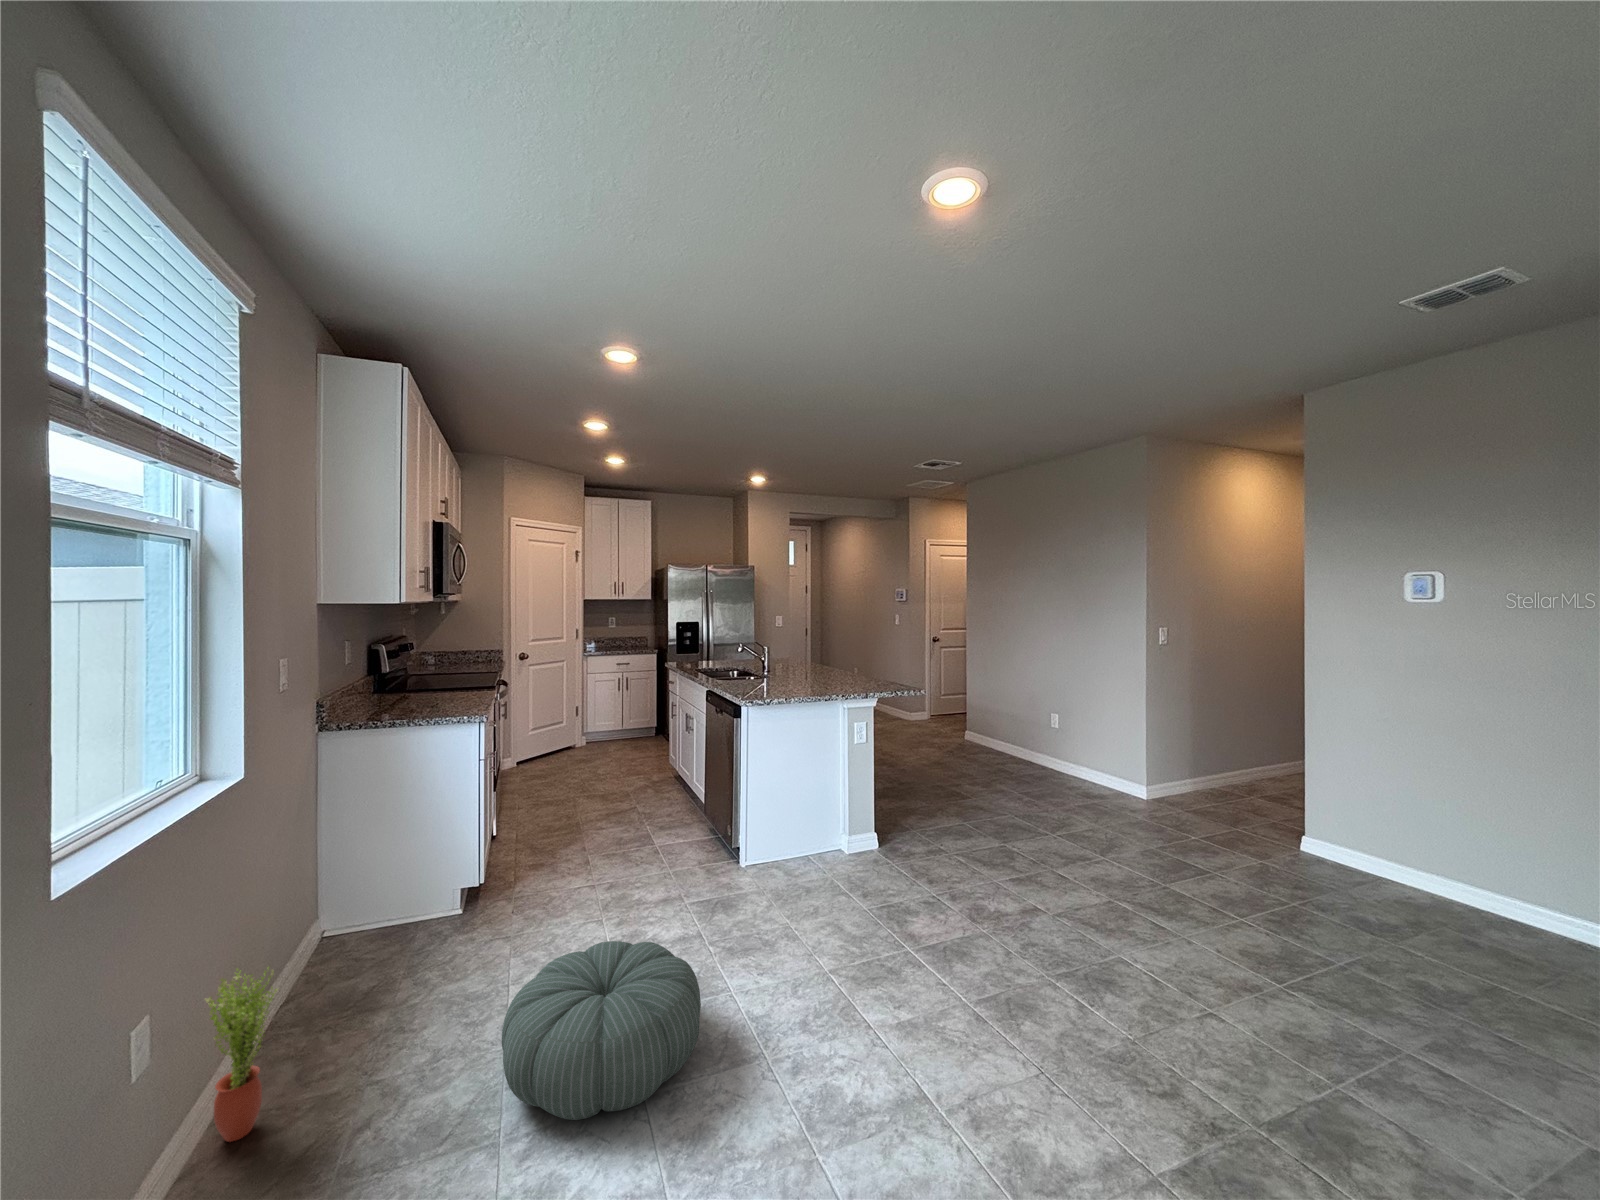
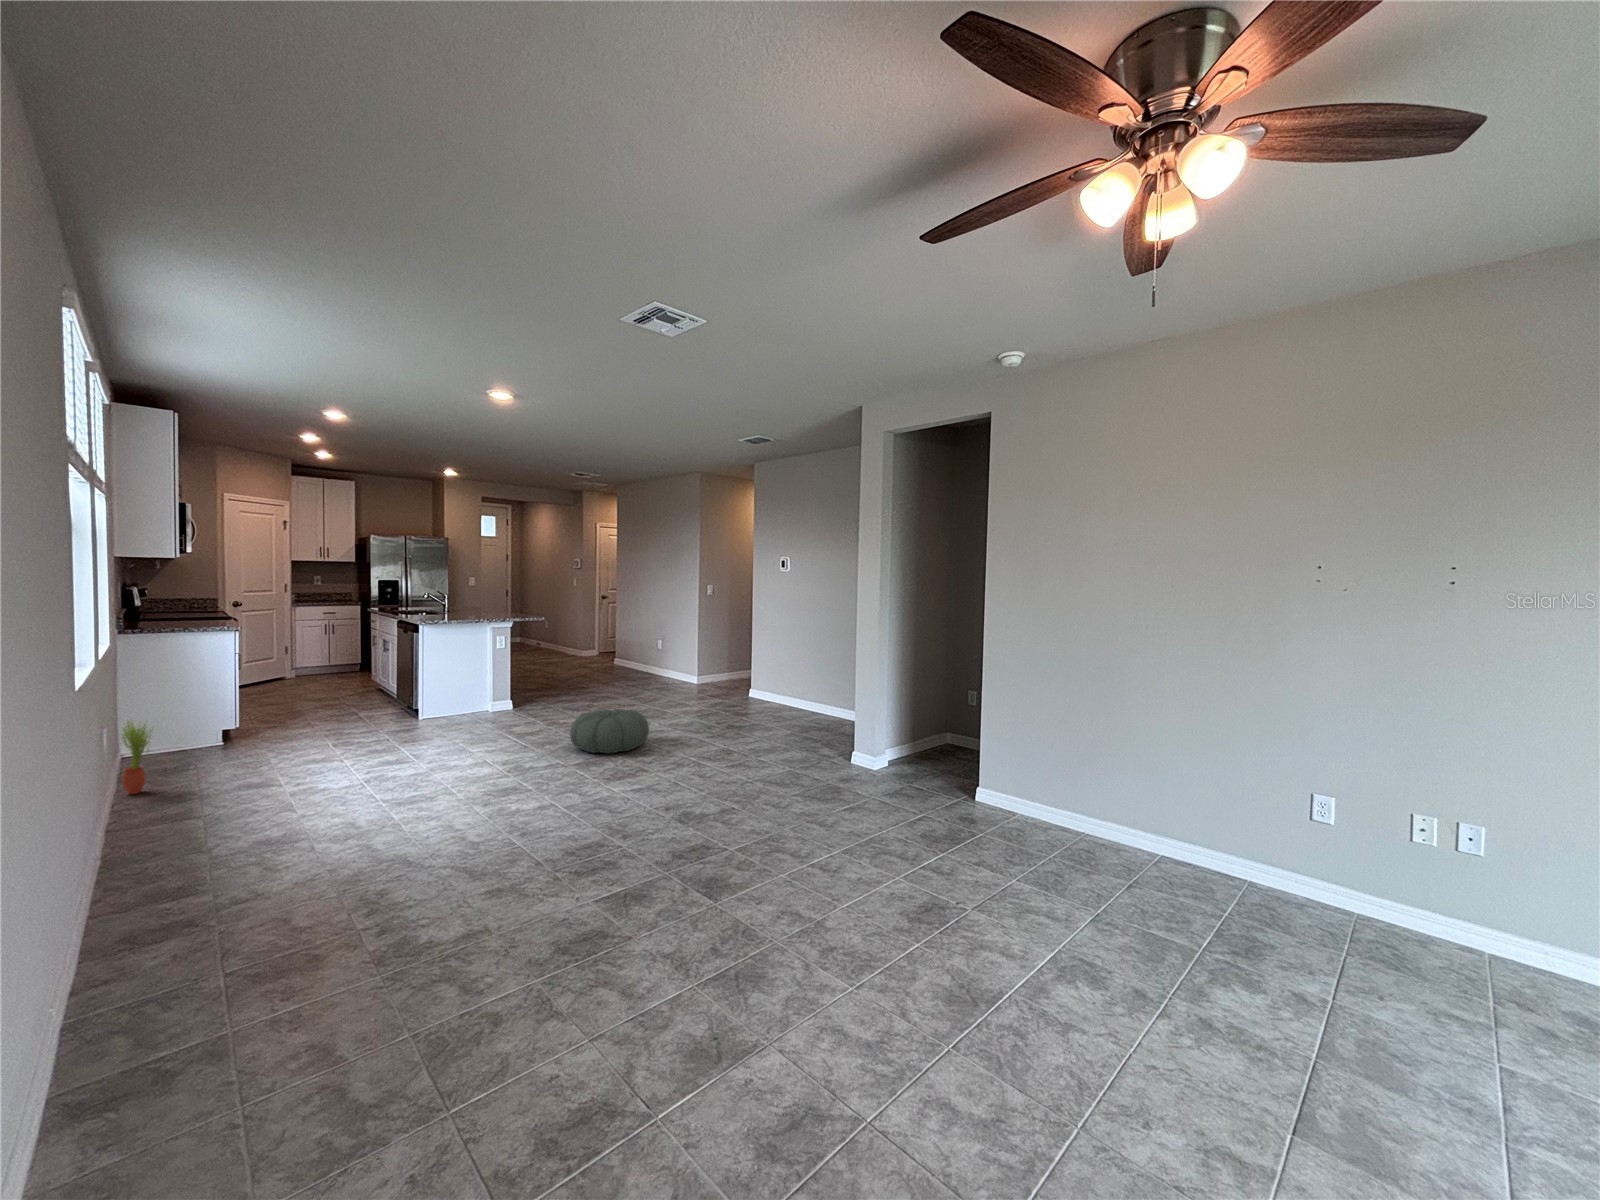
pouf: present [502,941,701,1120] -> present [570,709,649,753]

